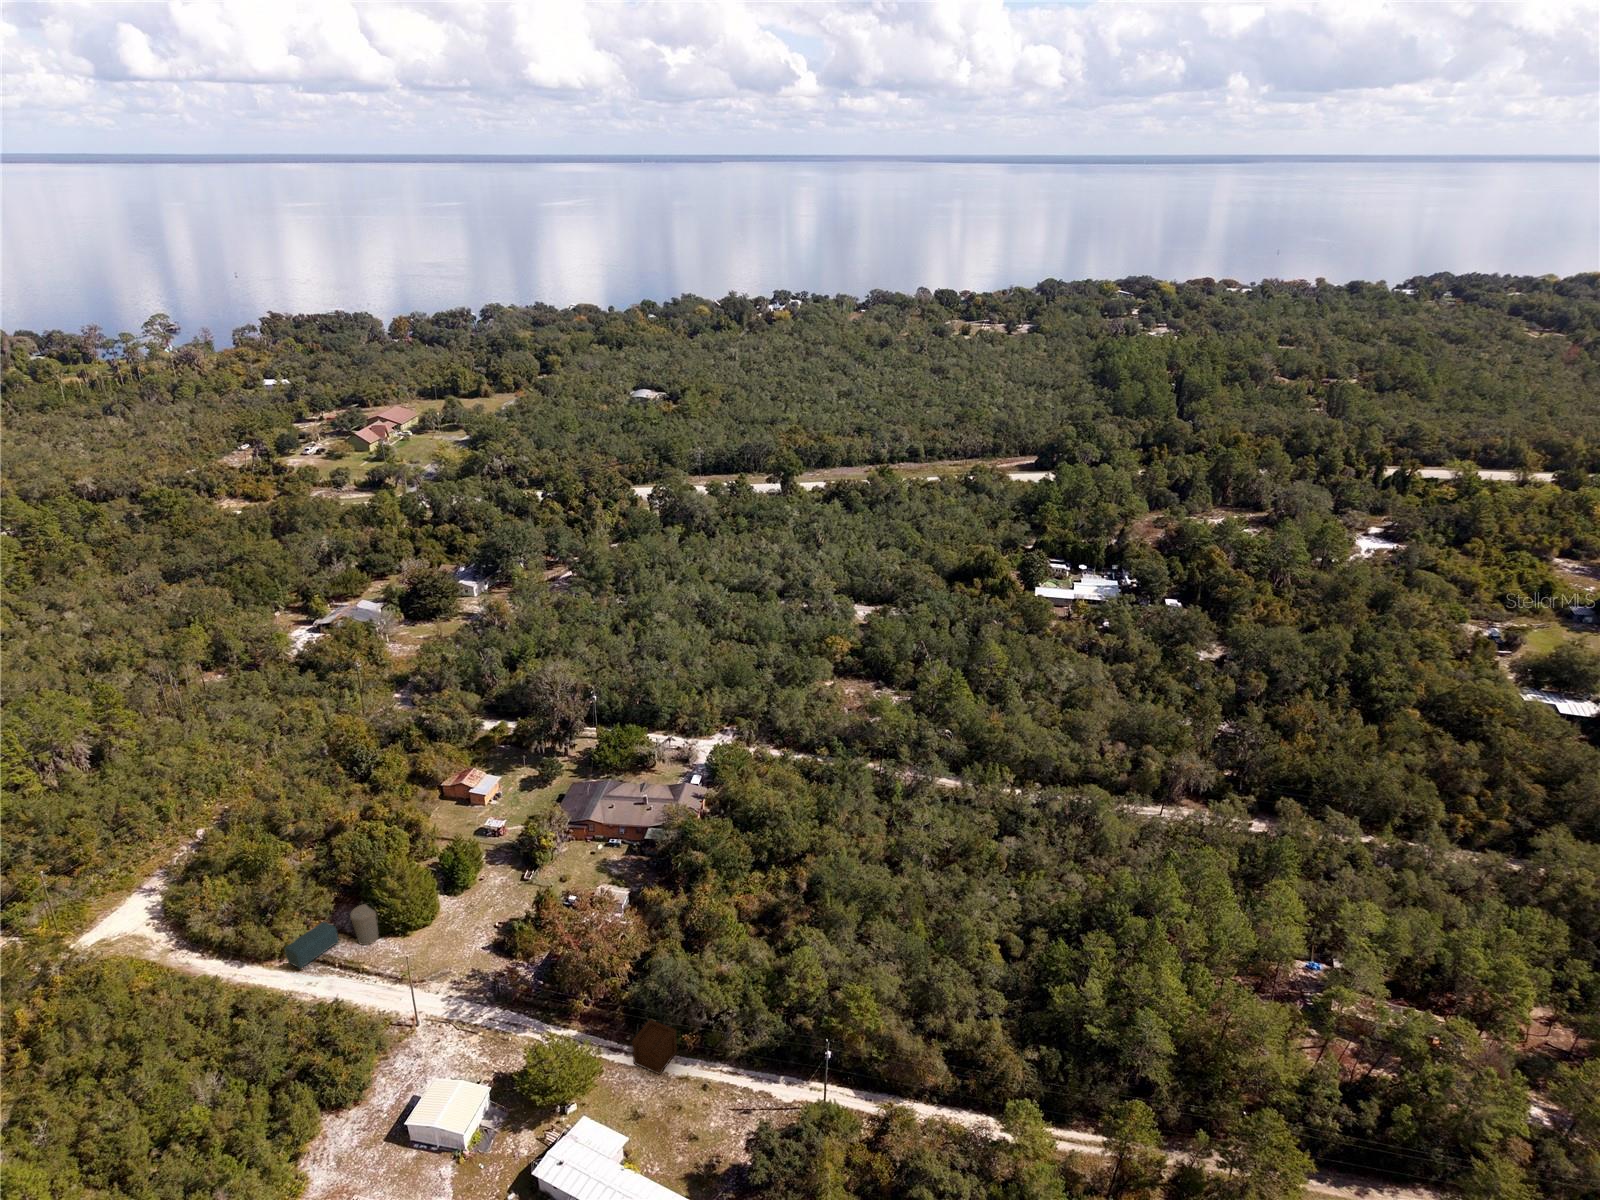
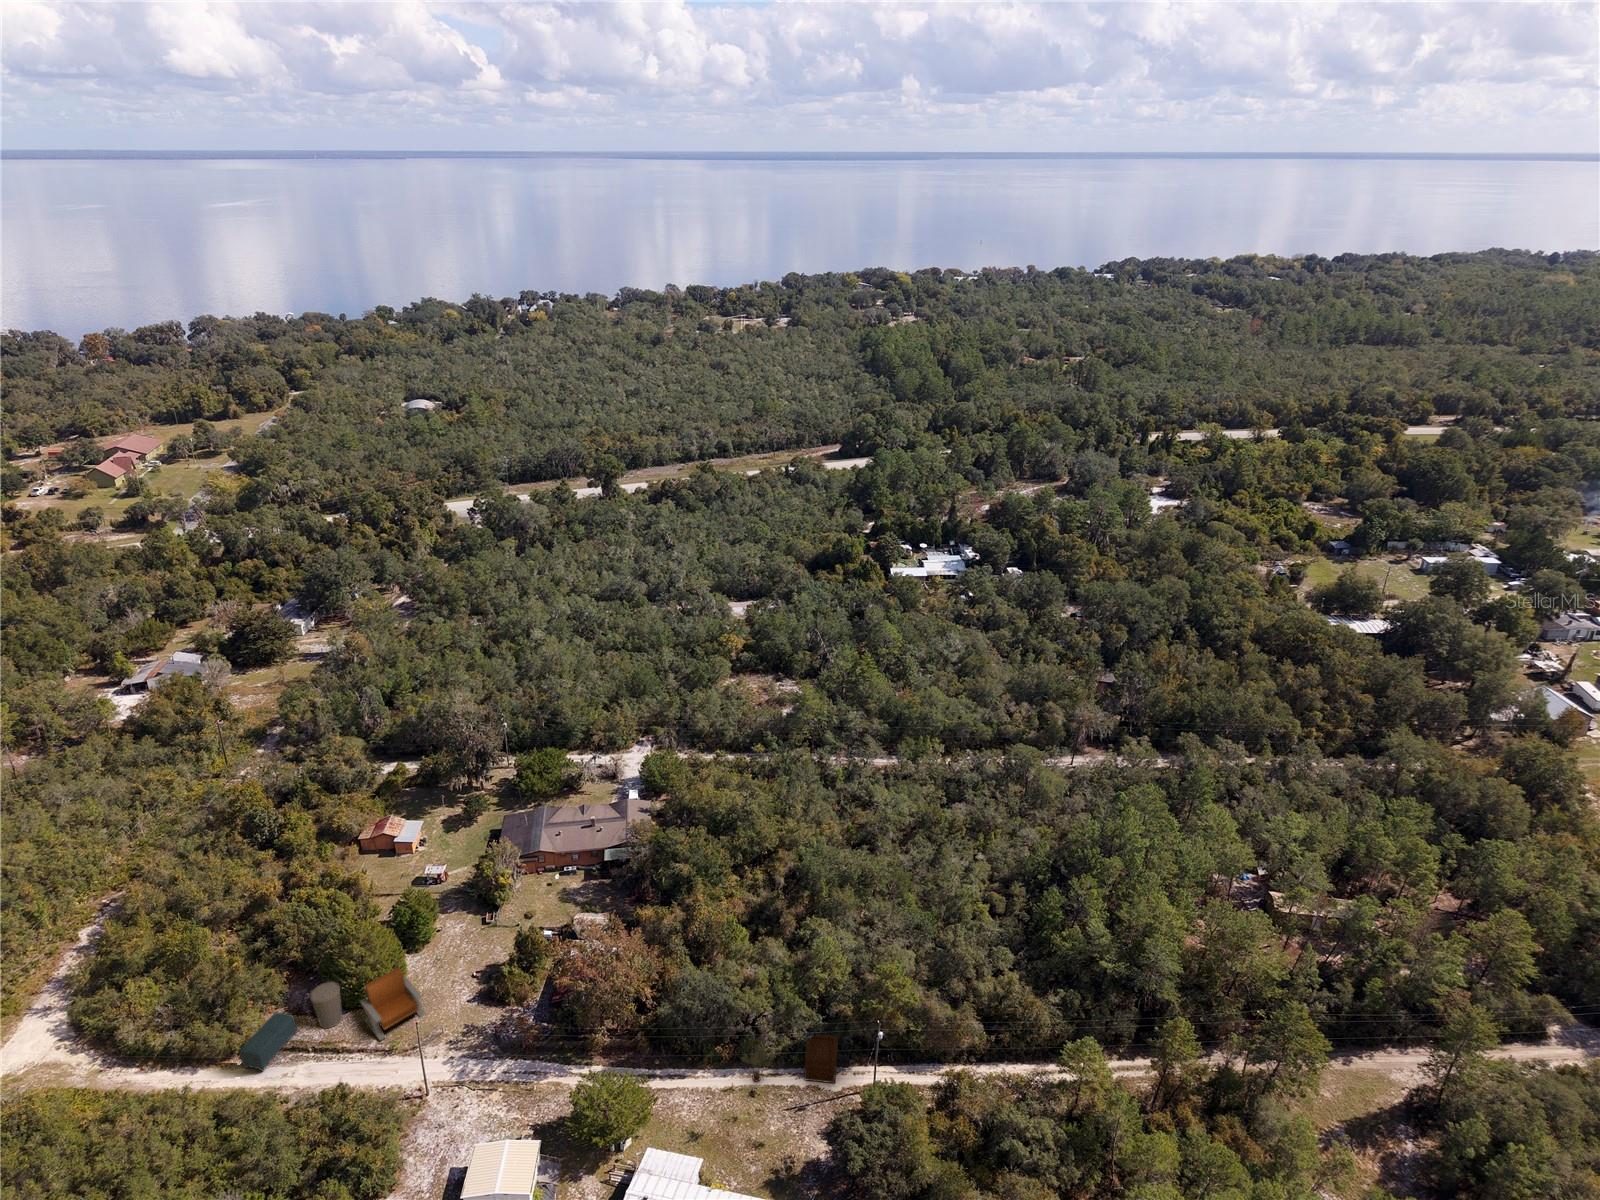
lounge chair: none [390,902,445,966] -> present [360,968,426,1040]
wooden crate: present [632,1020,677,1074] -> present [804,1034,838,1083]
potted tree: none [699,1047,729,1083] -> present [741,1047,772,1082]

